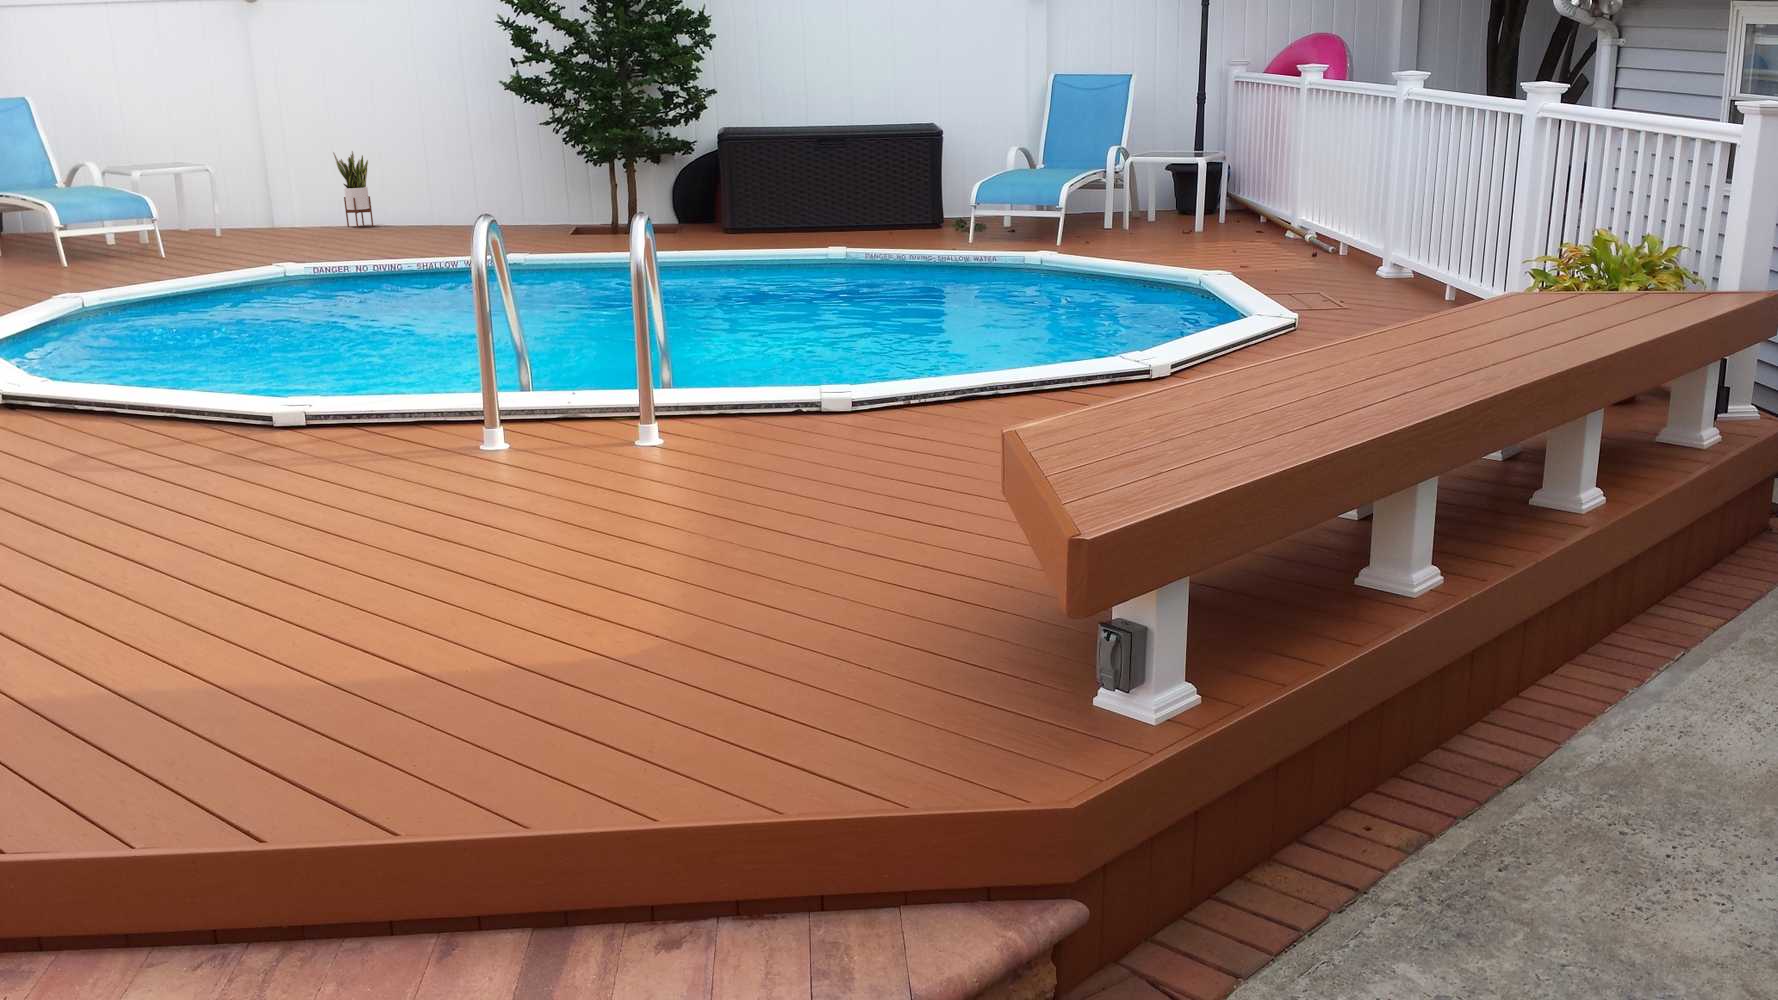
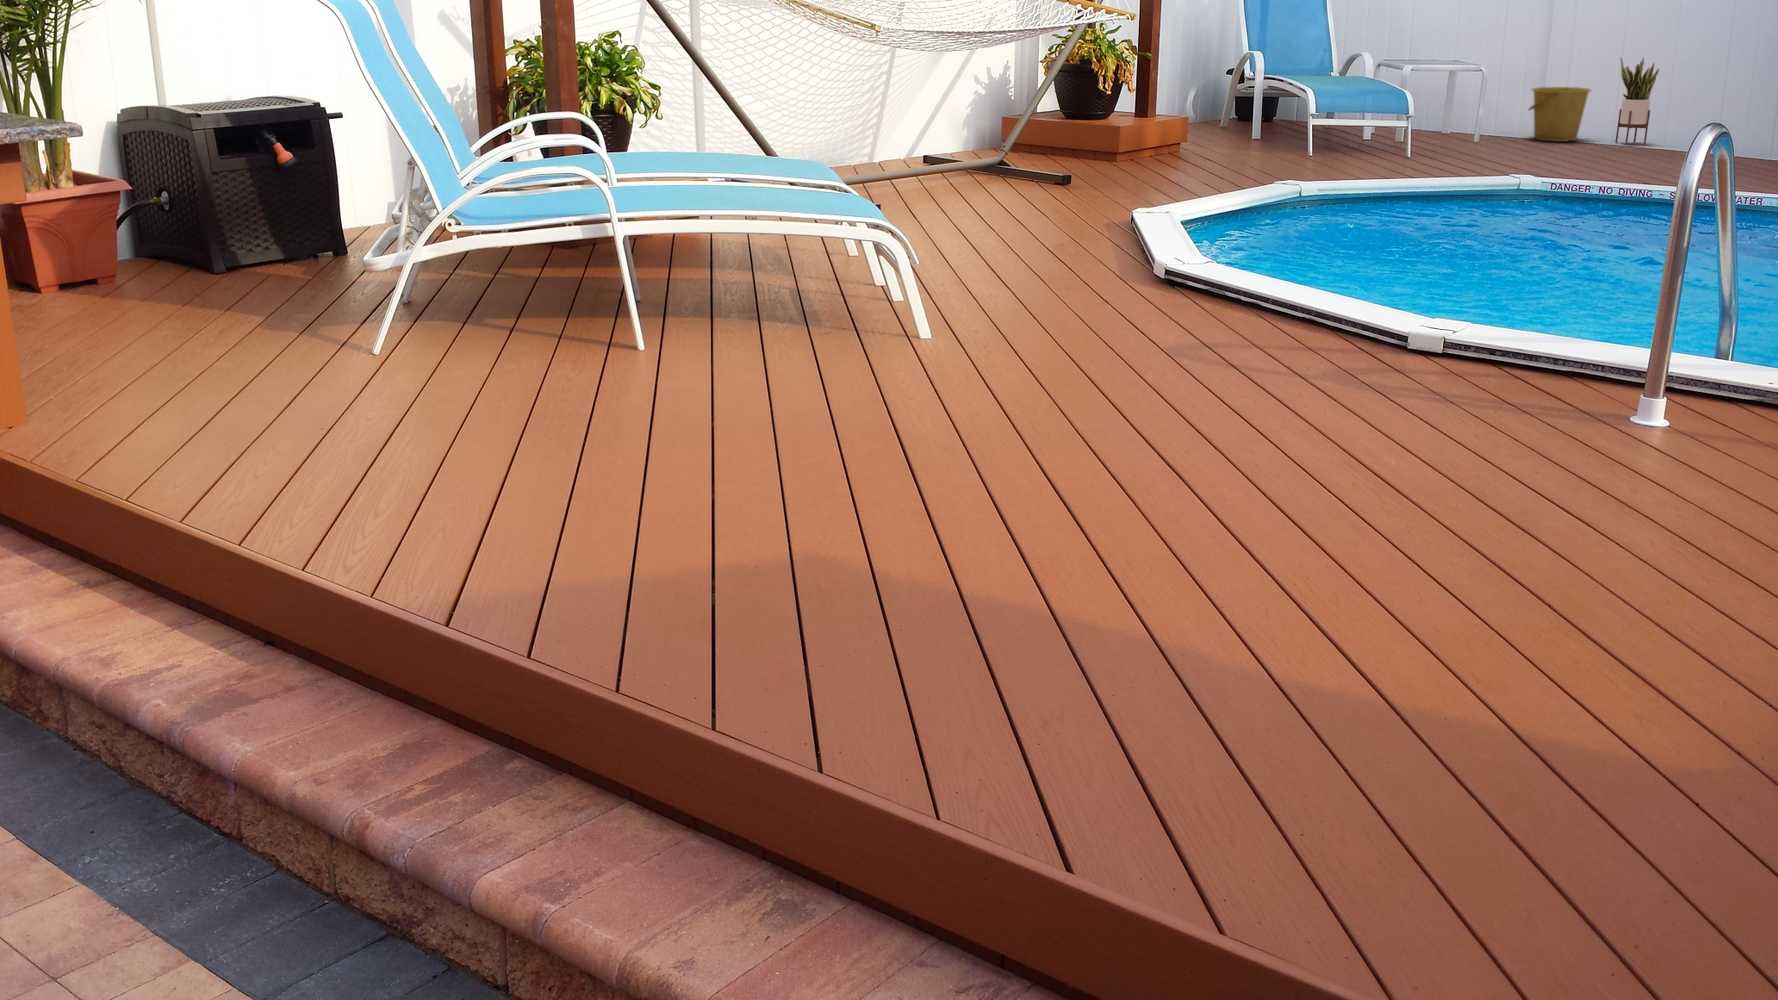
bucket: none [261,181,315,231] -> present [1529,87,1591,142]

